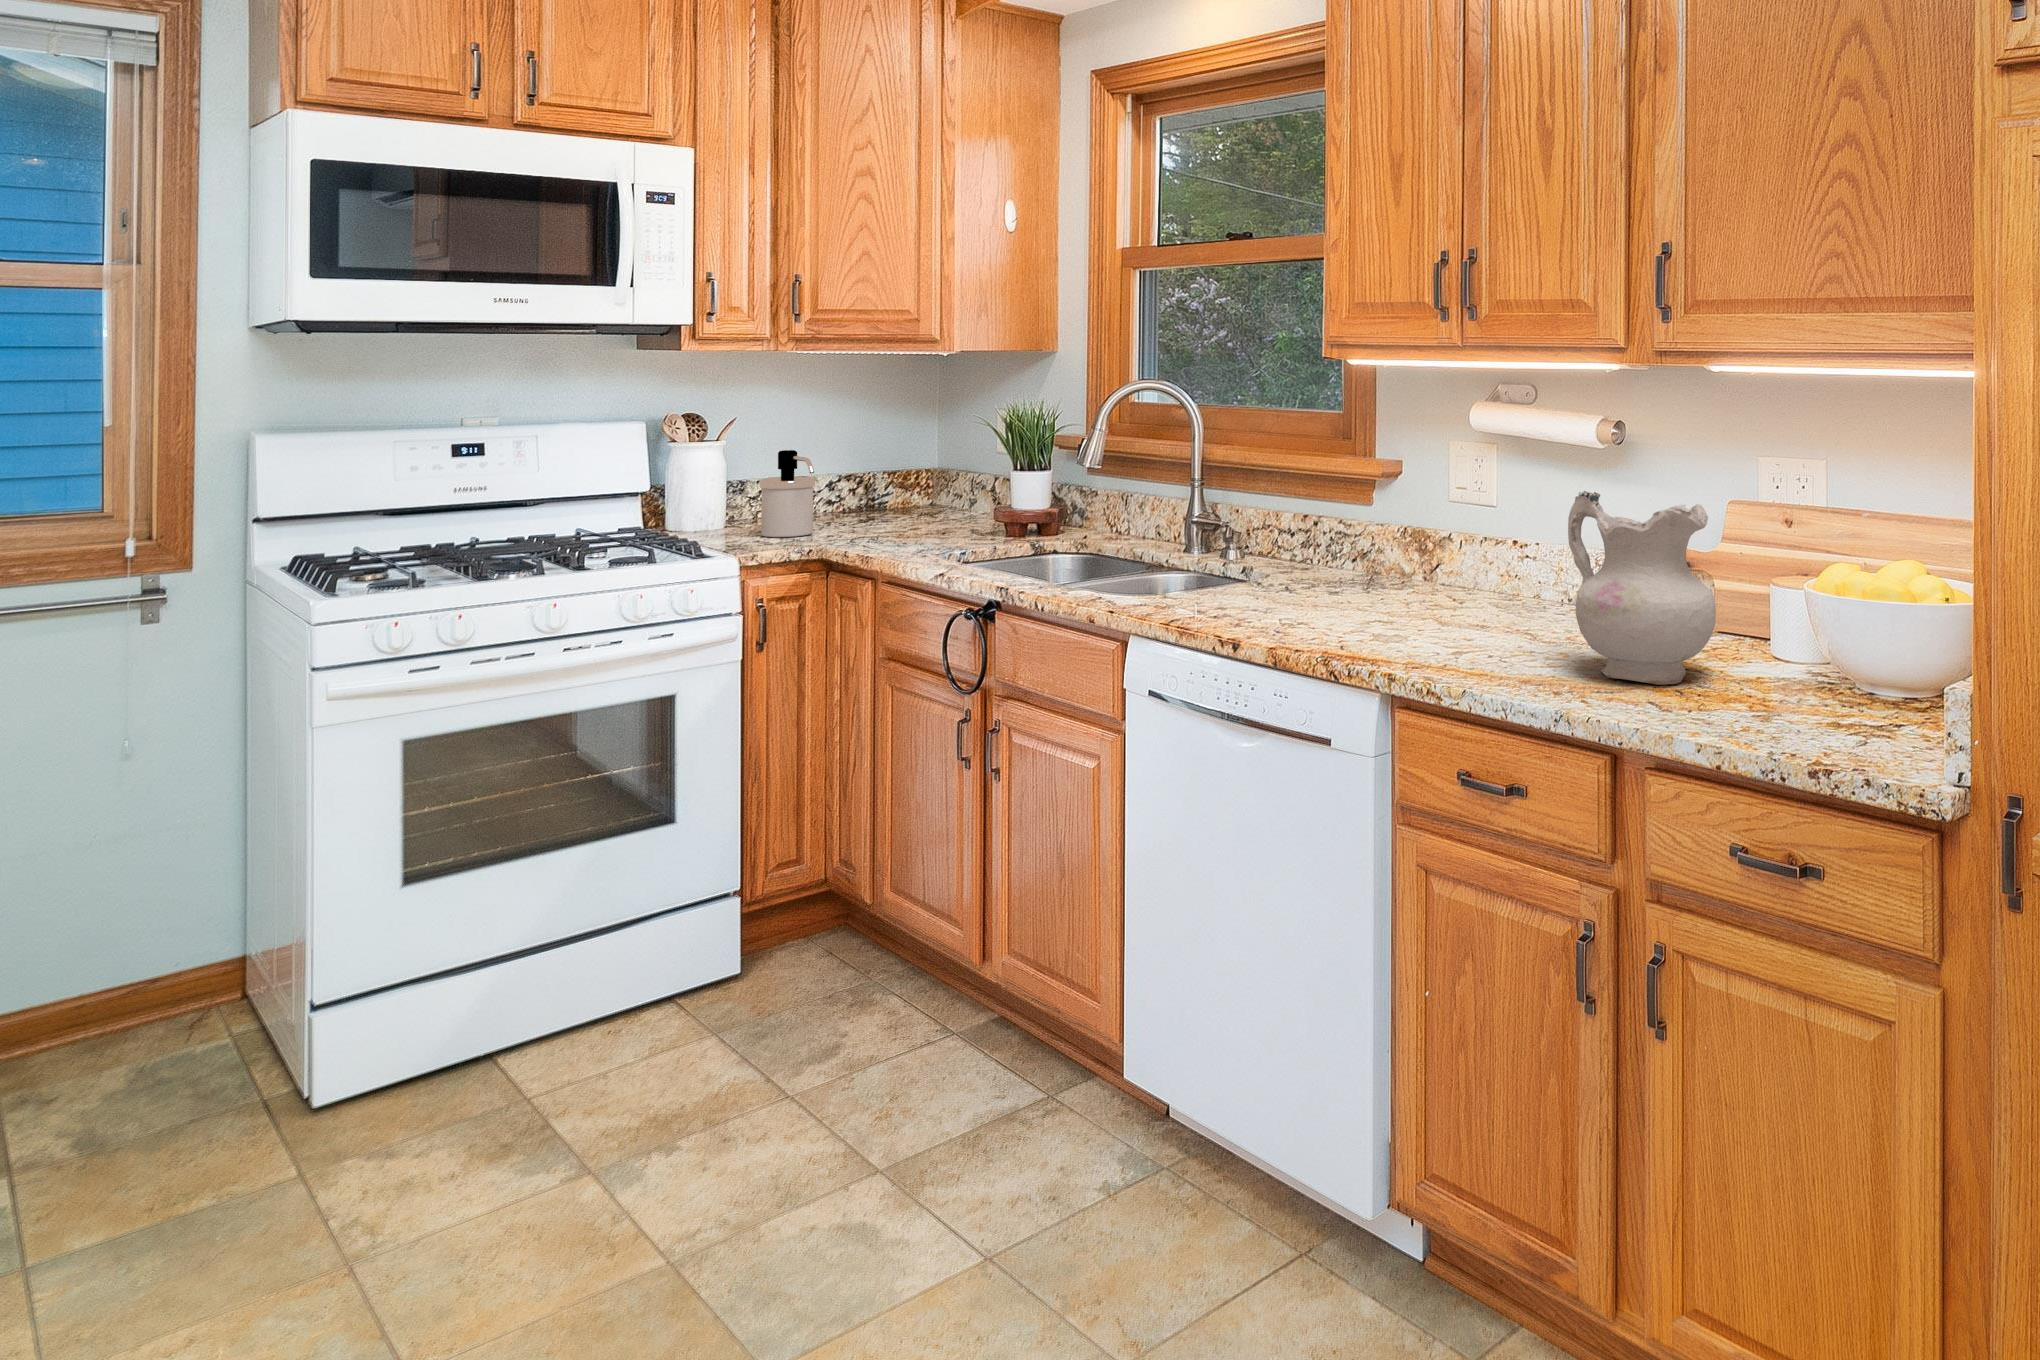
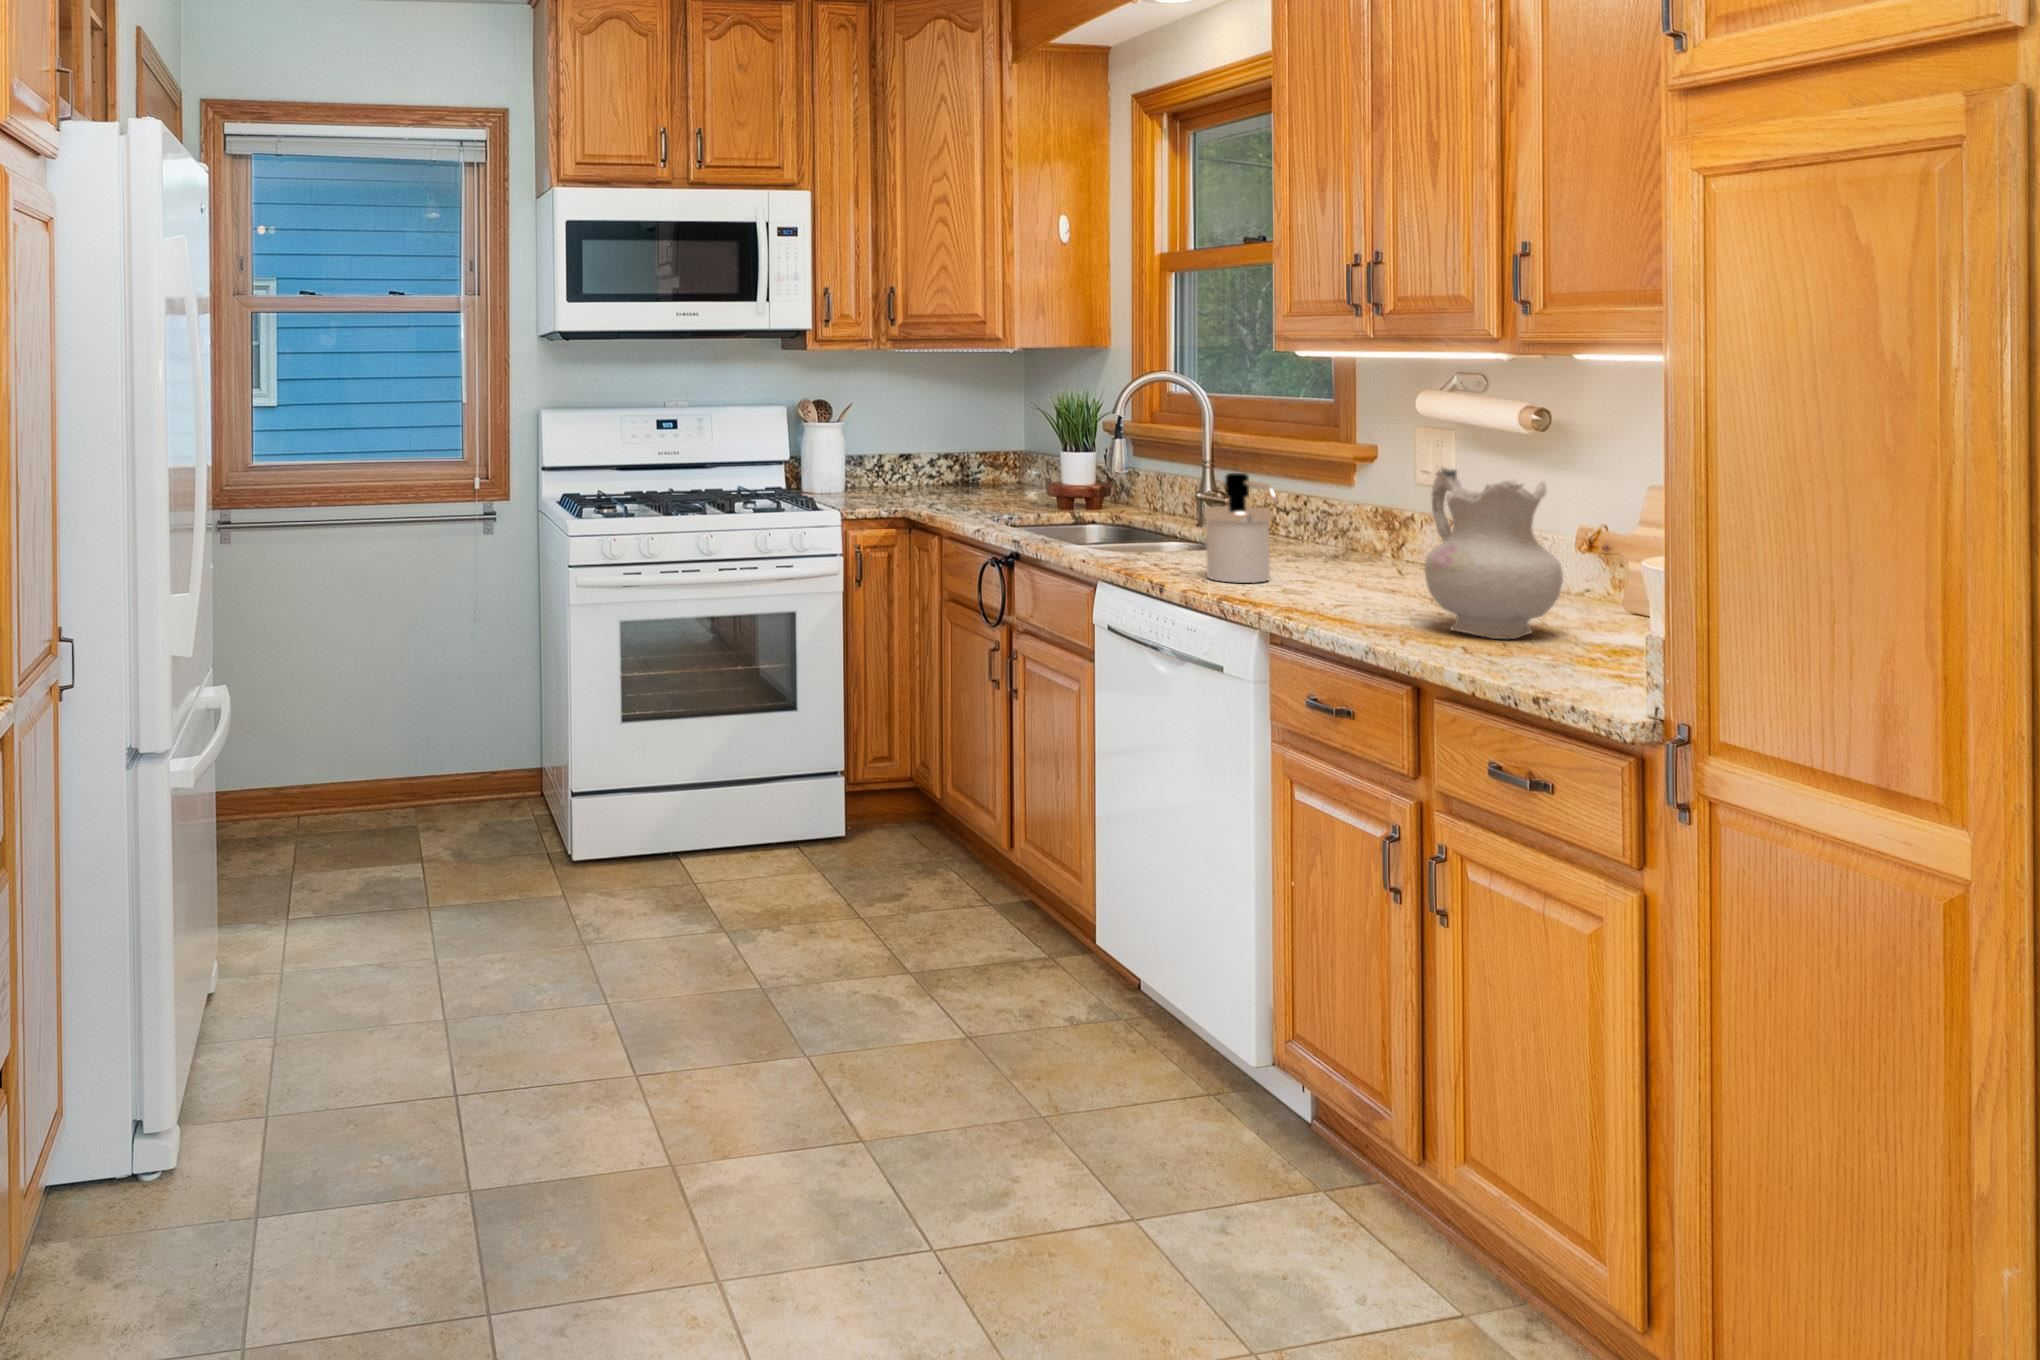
soap dispenser: present [760,450,815,537] -> present [1204,473,1278,583]

